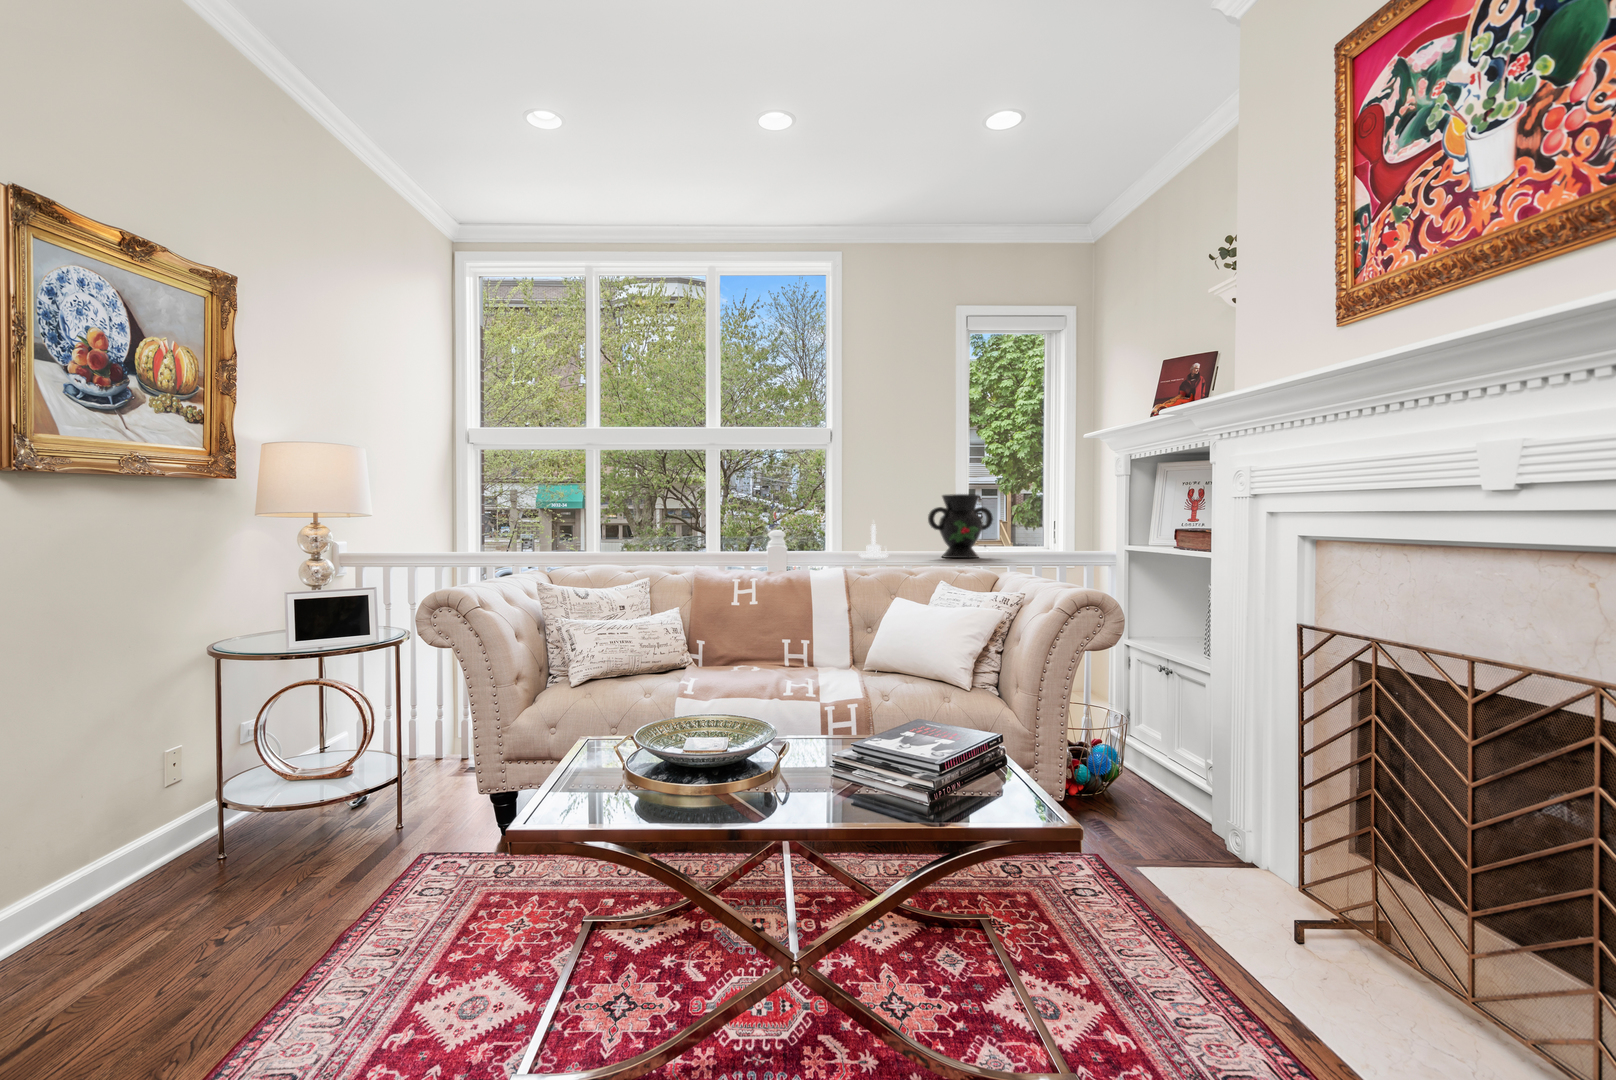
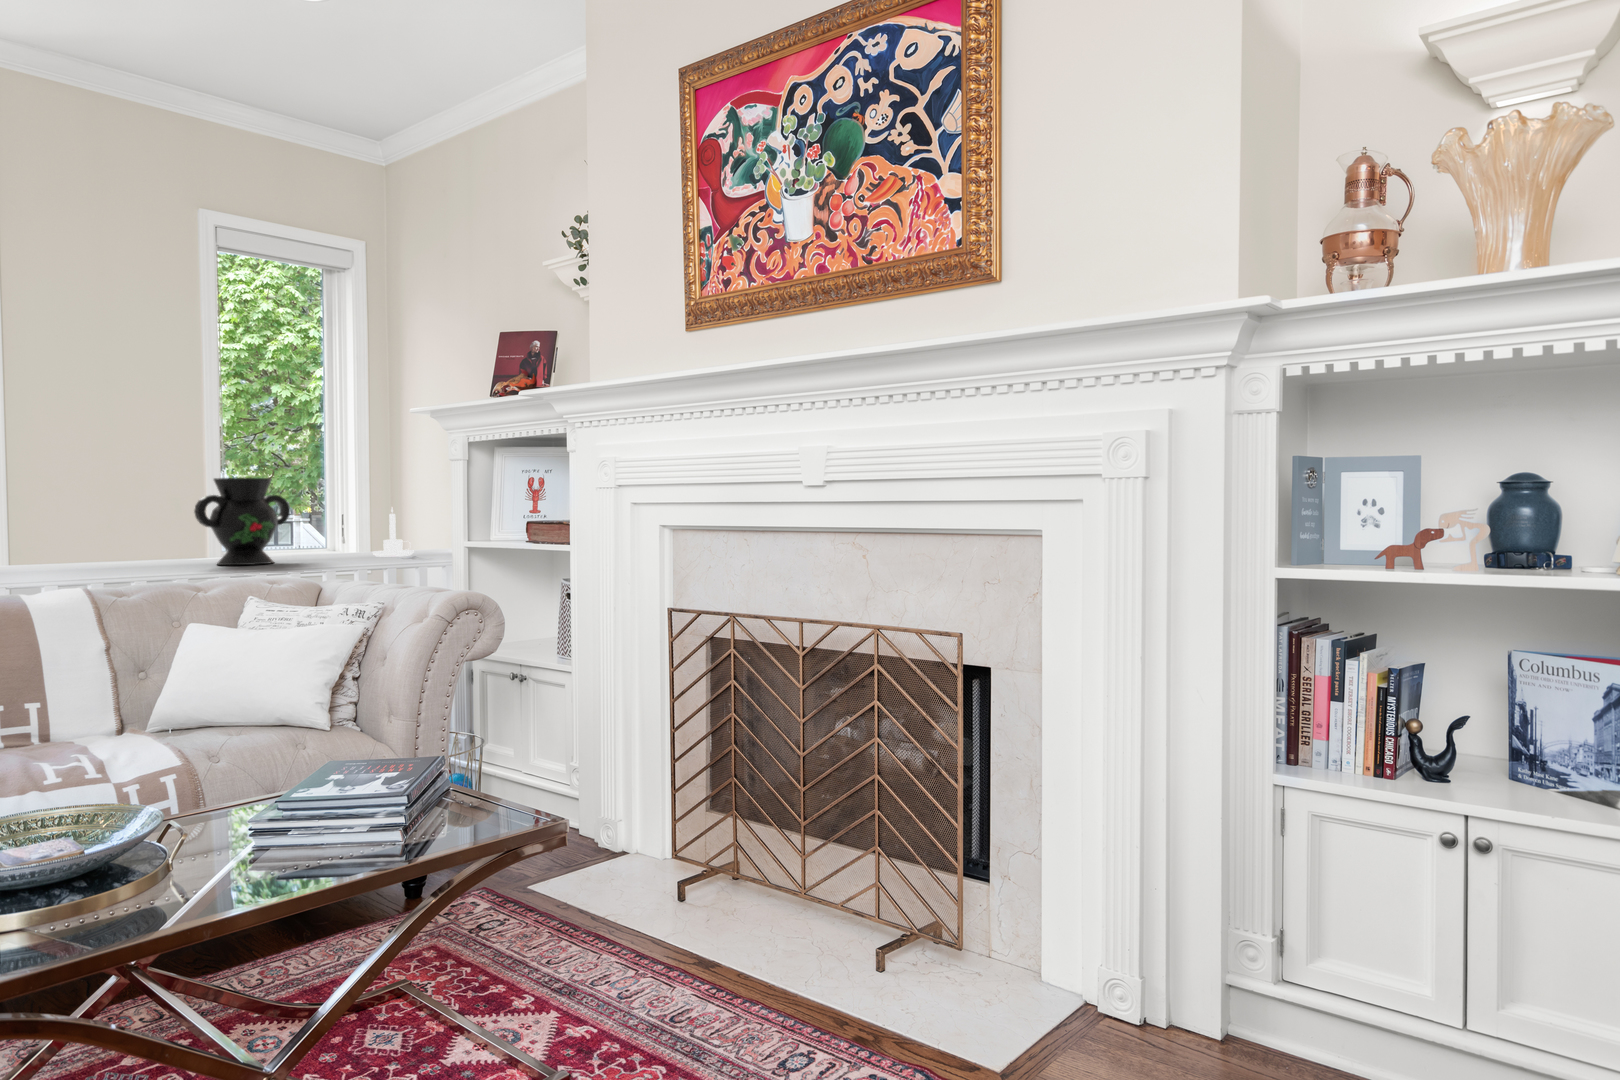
candle holder: present [859,524,888,558] -> present [372,507,414,557]

